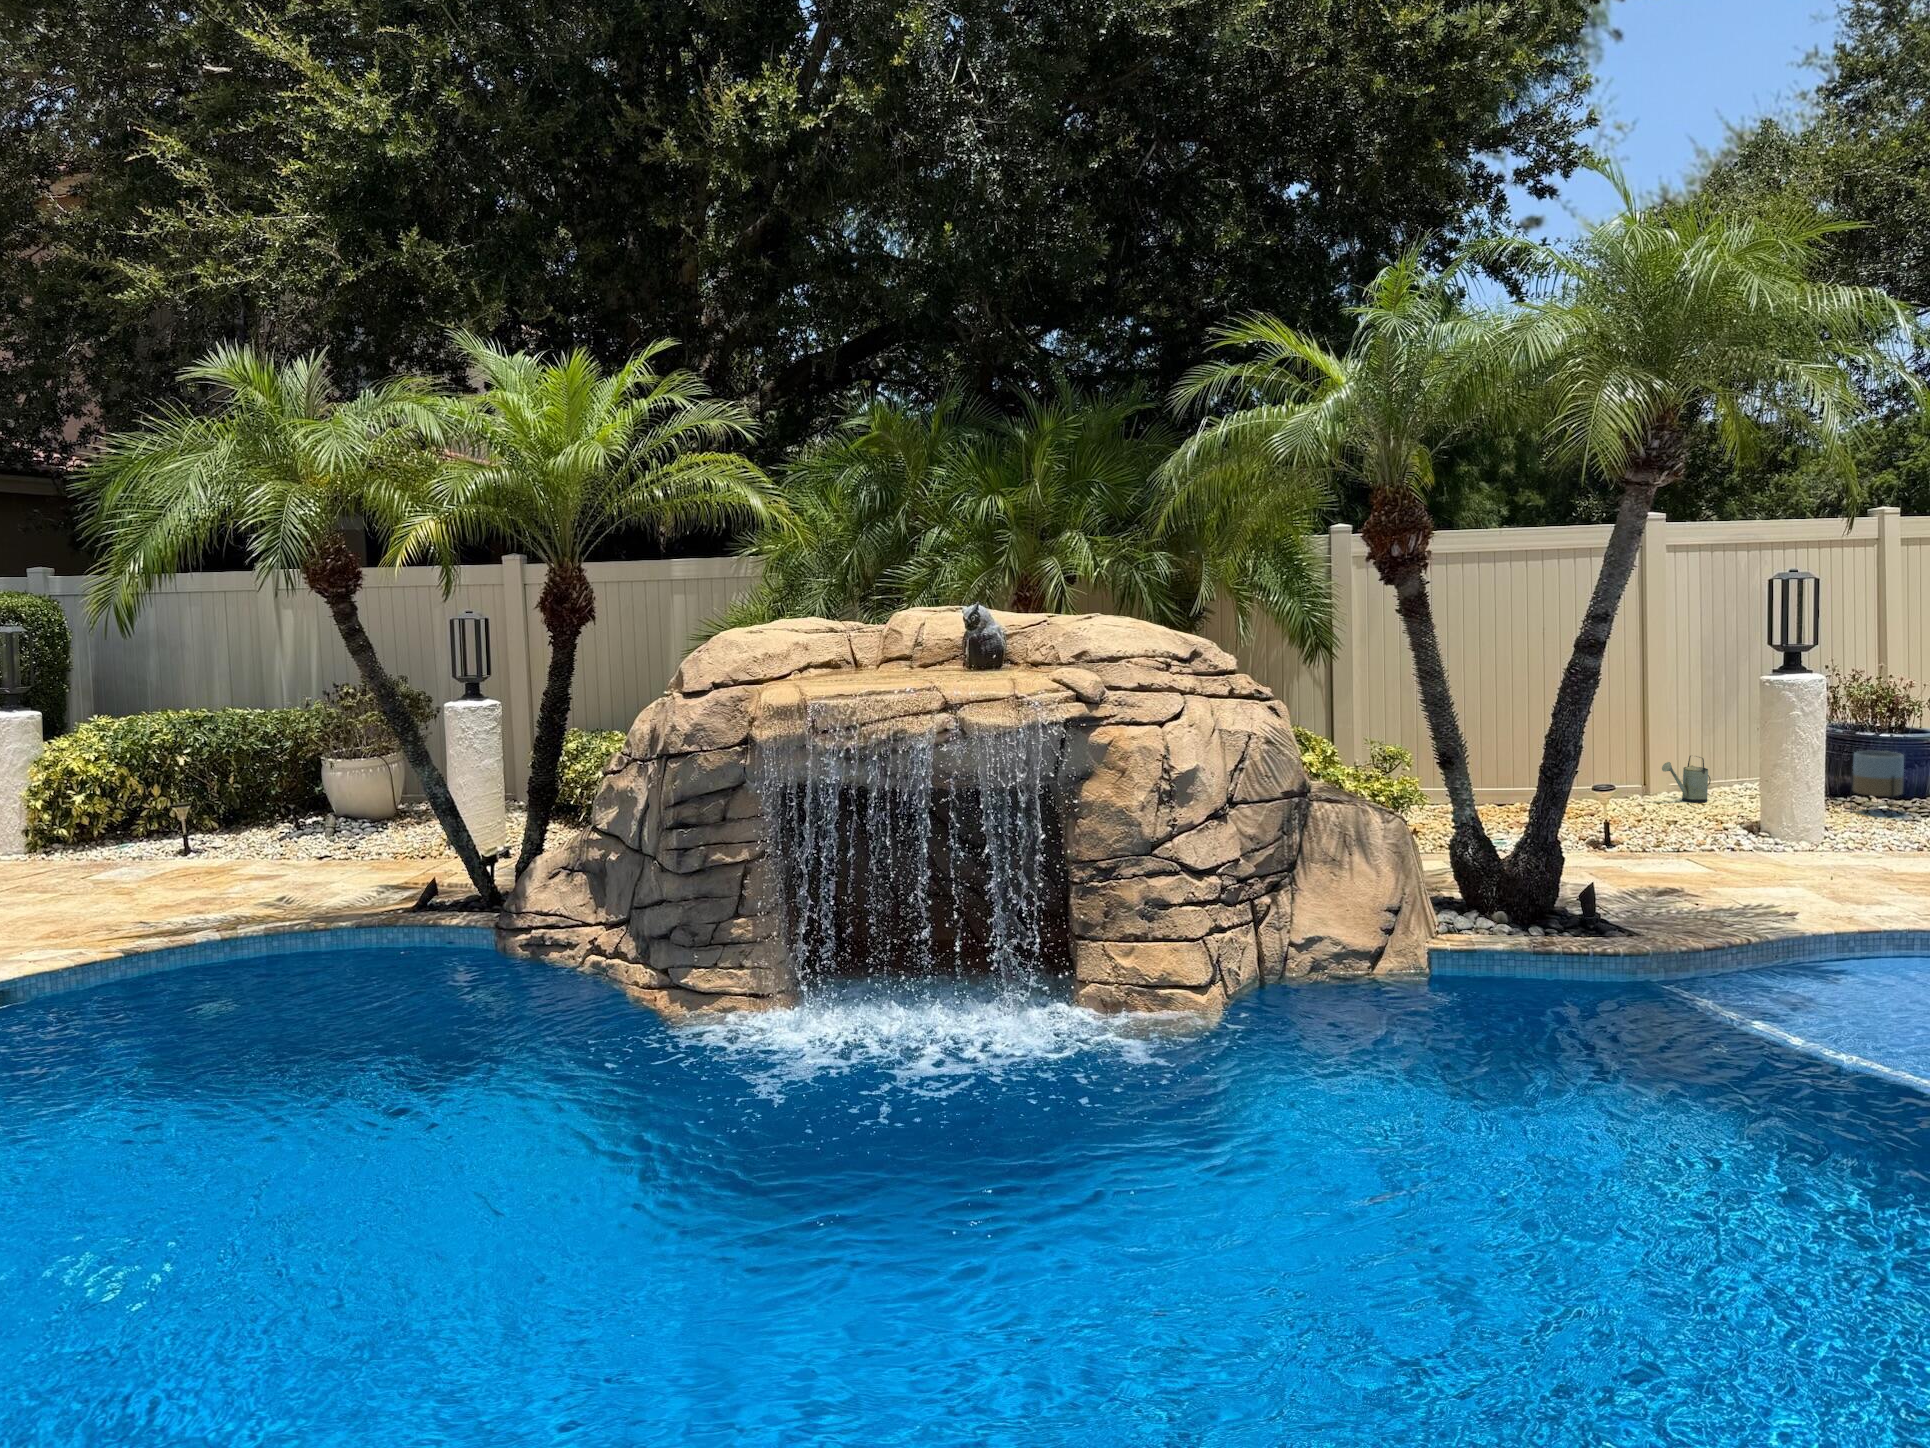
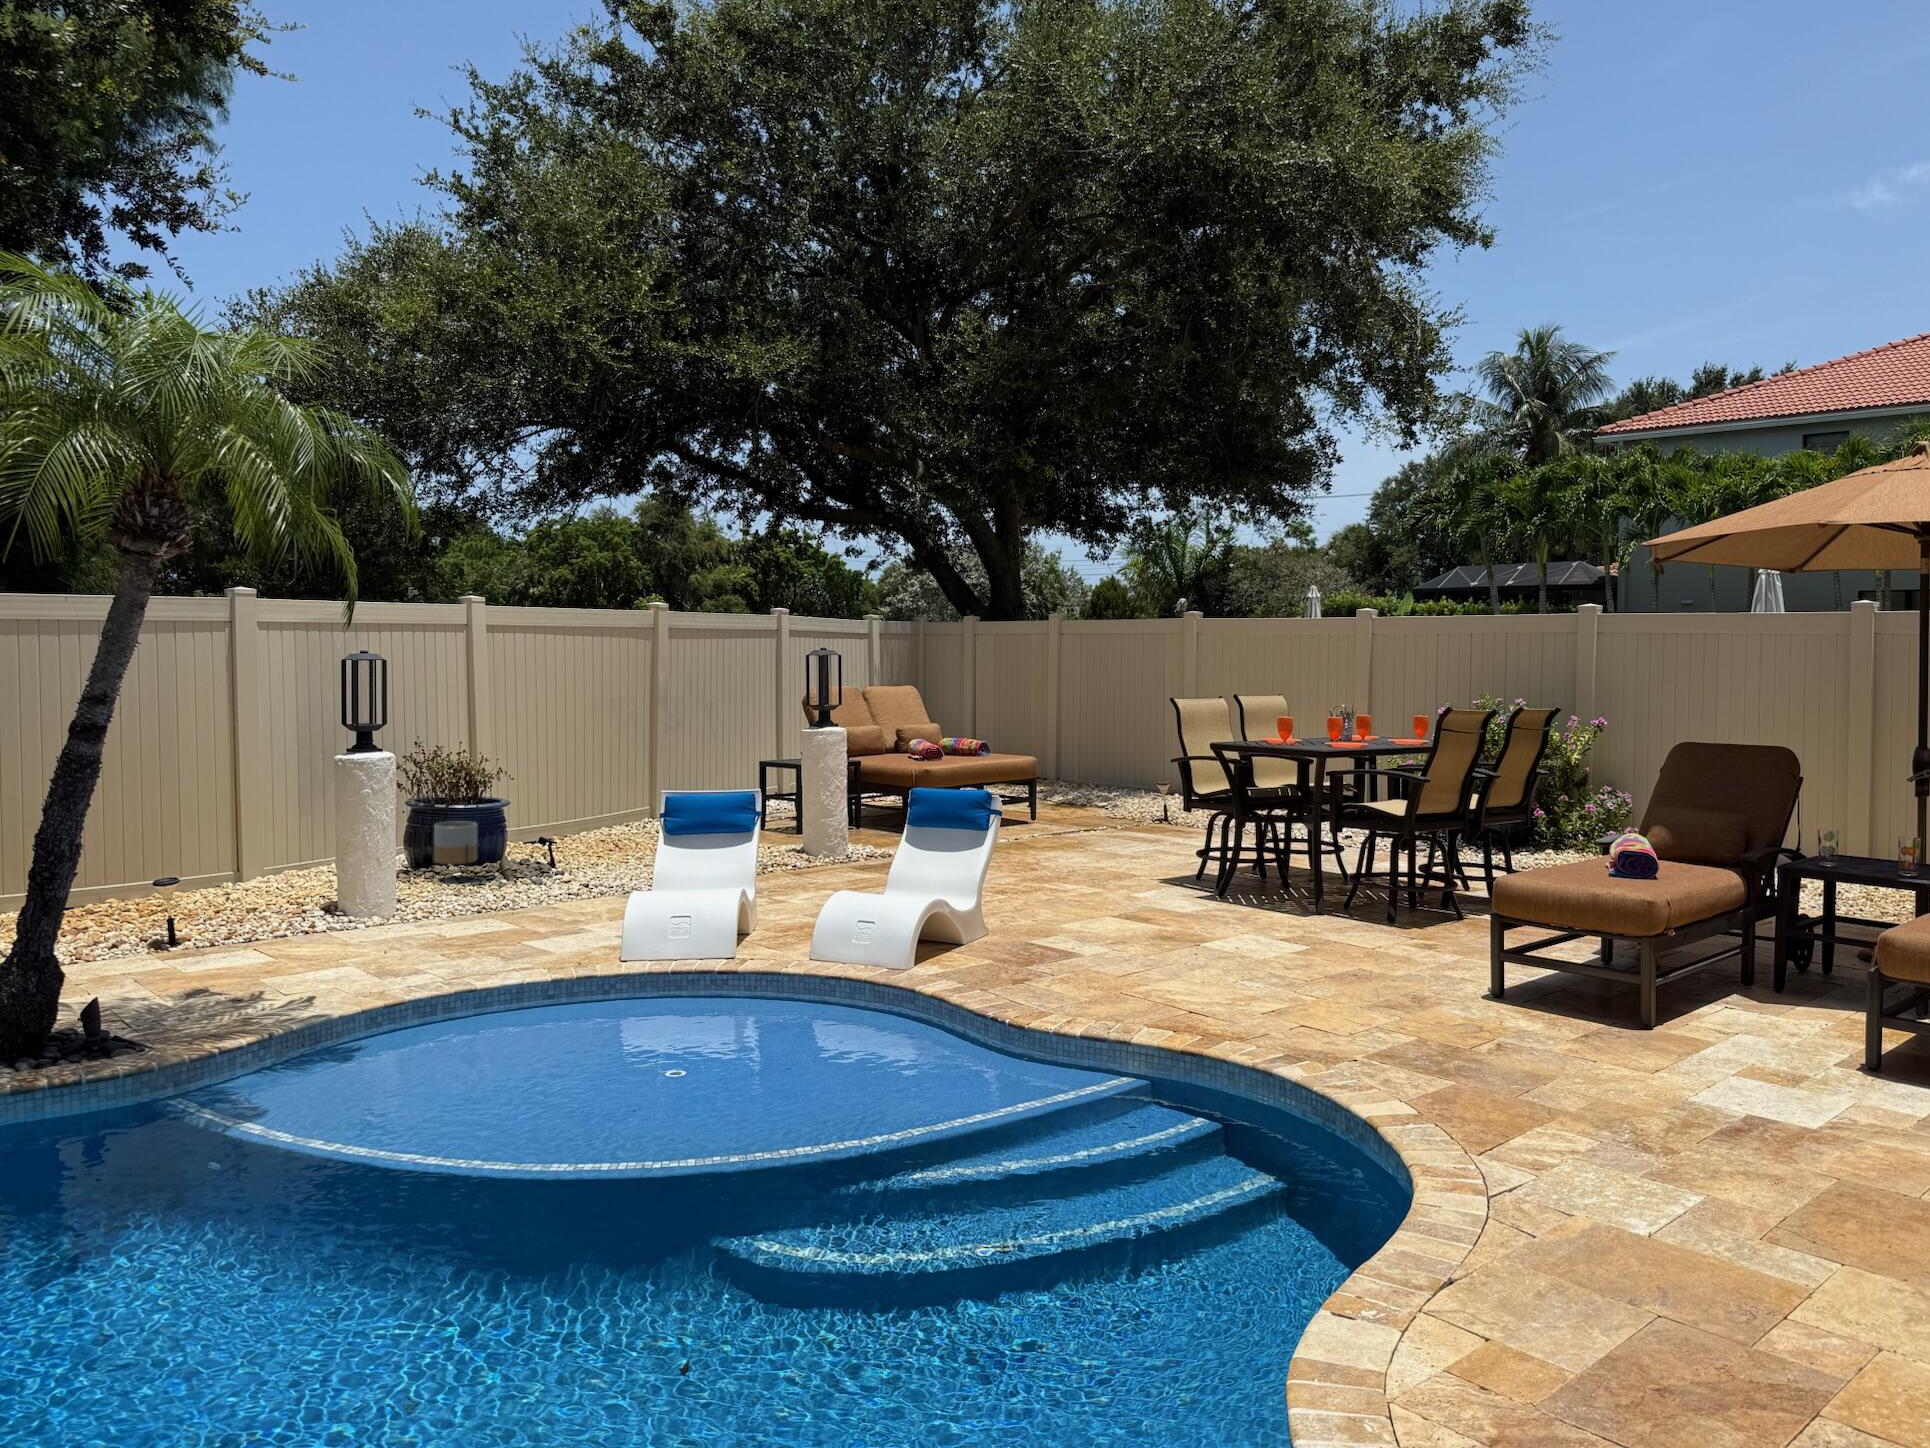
watering can: present [1662,756,1711,803] -> none [251,837,303,884]

